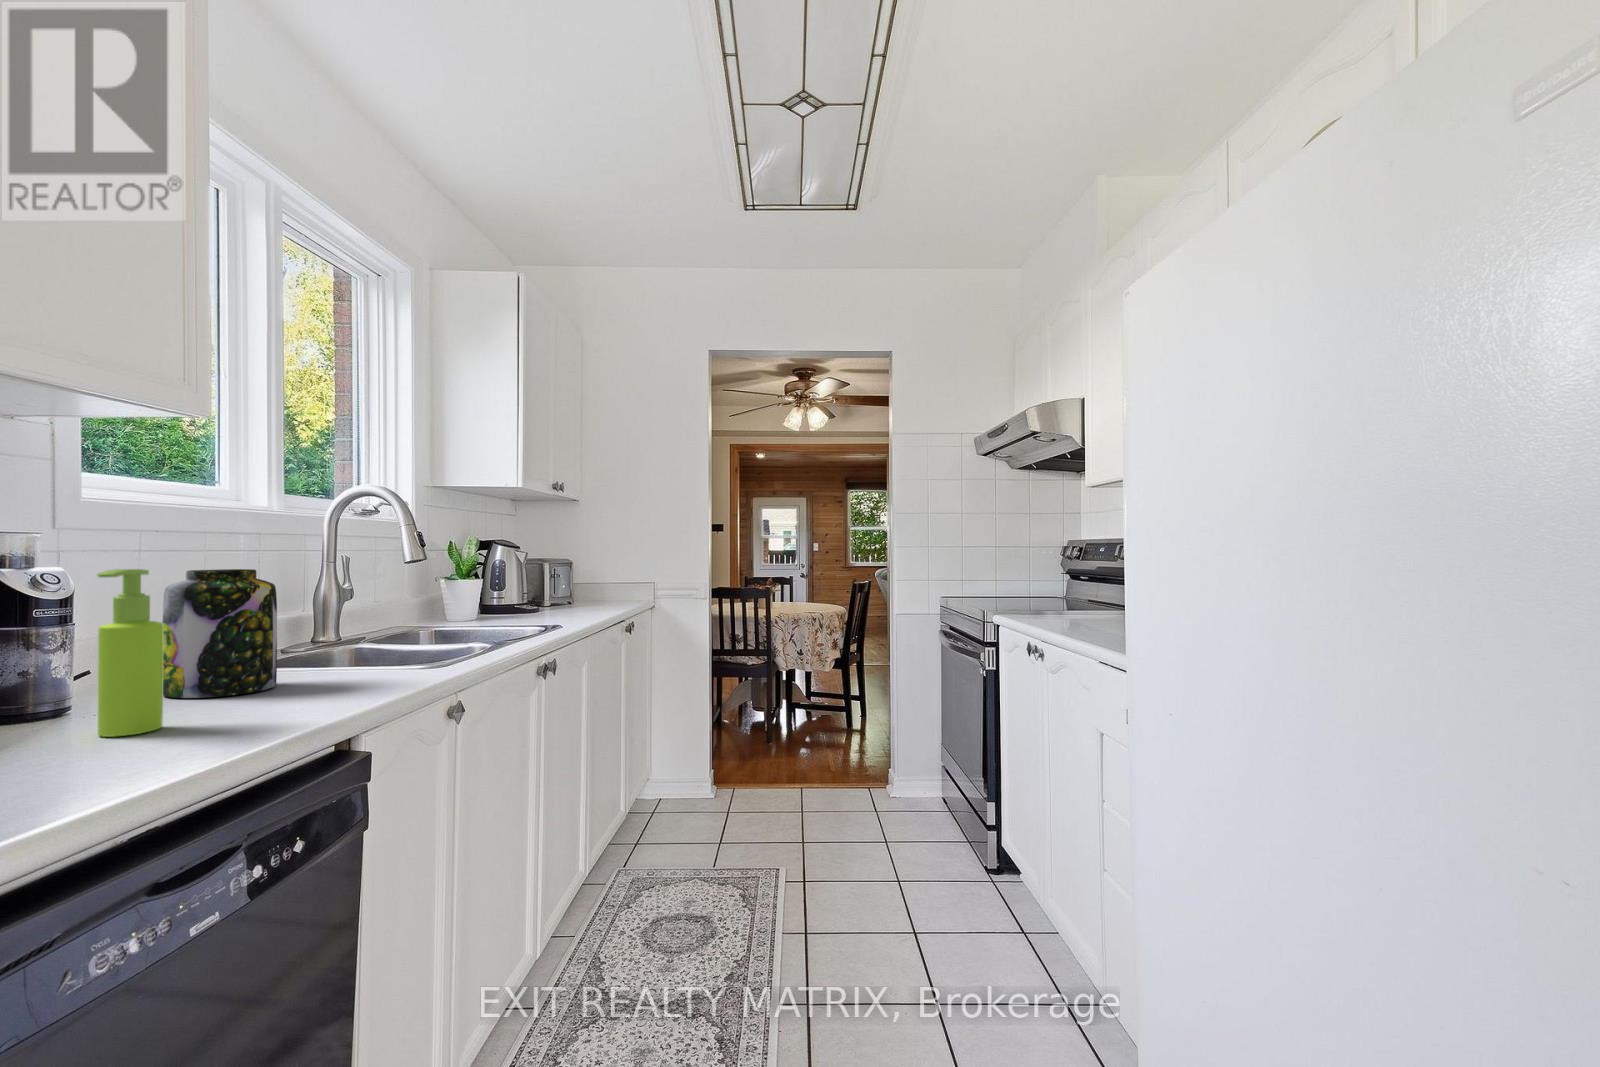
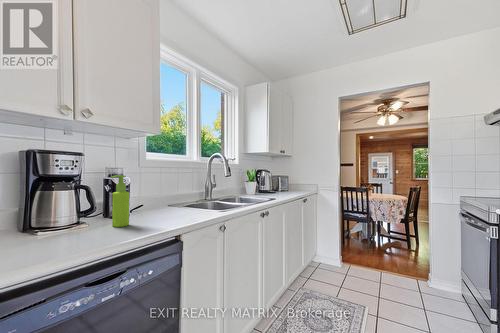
jar: present [162,569,277,698] -> none [145,176,174,216]

